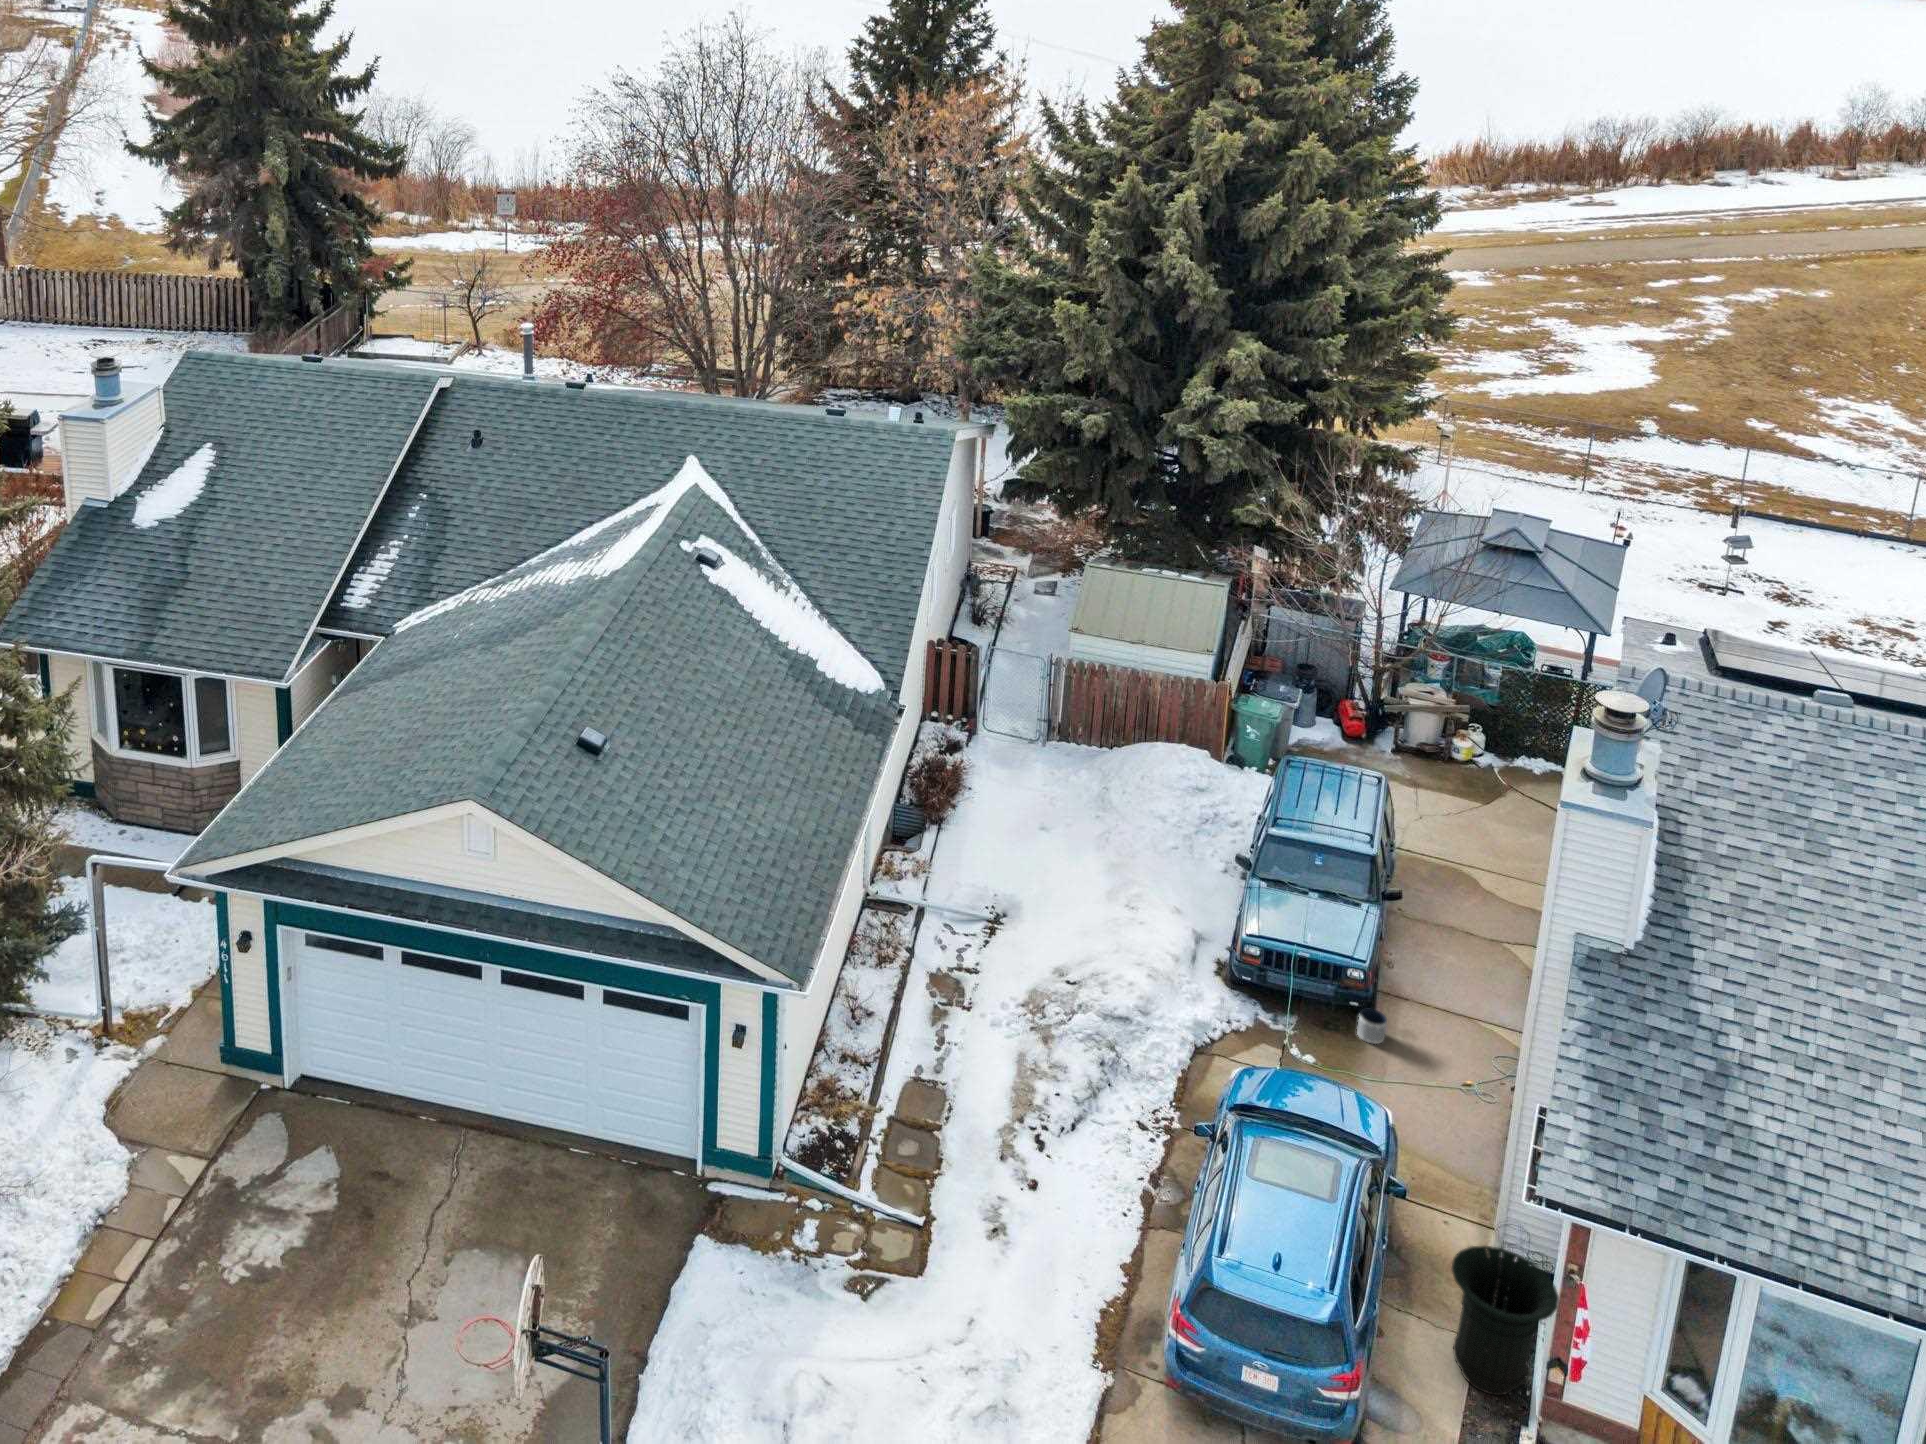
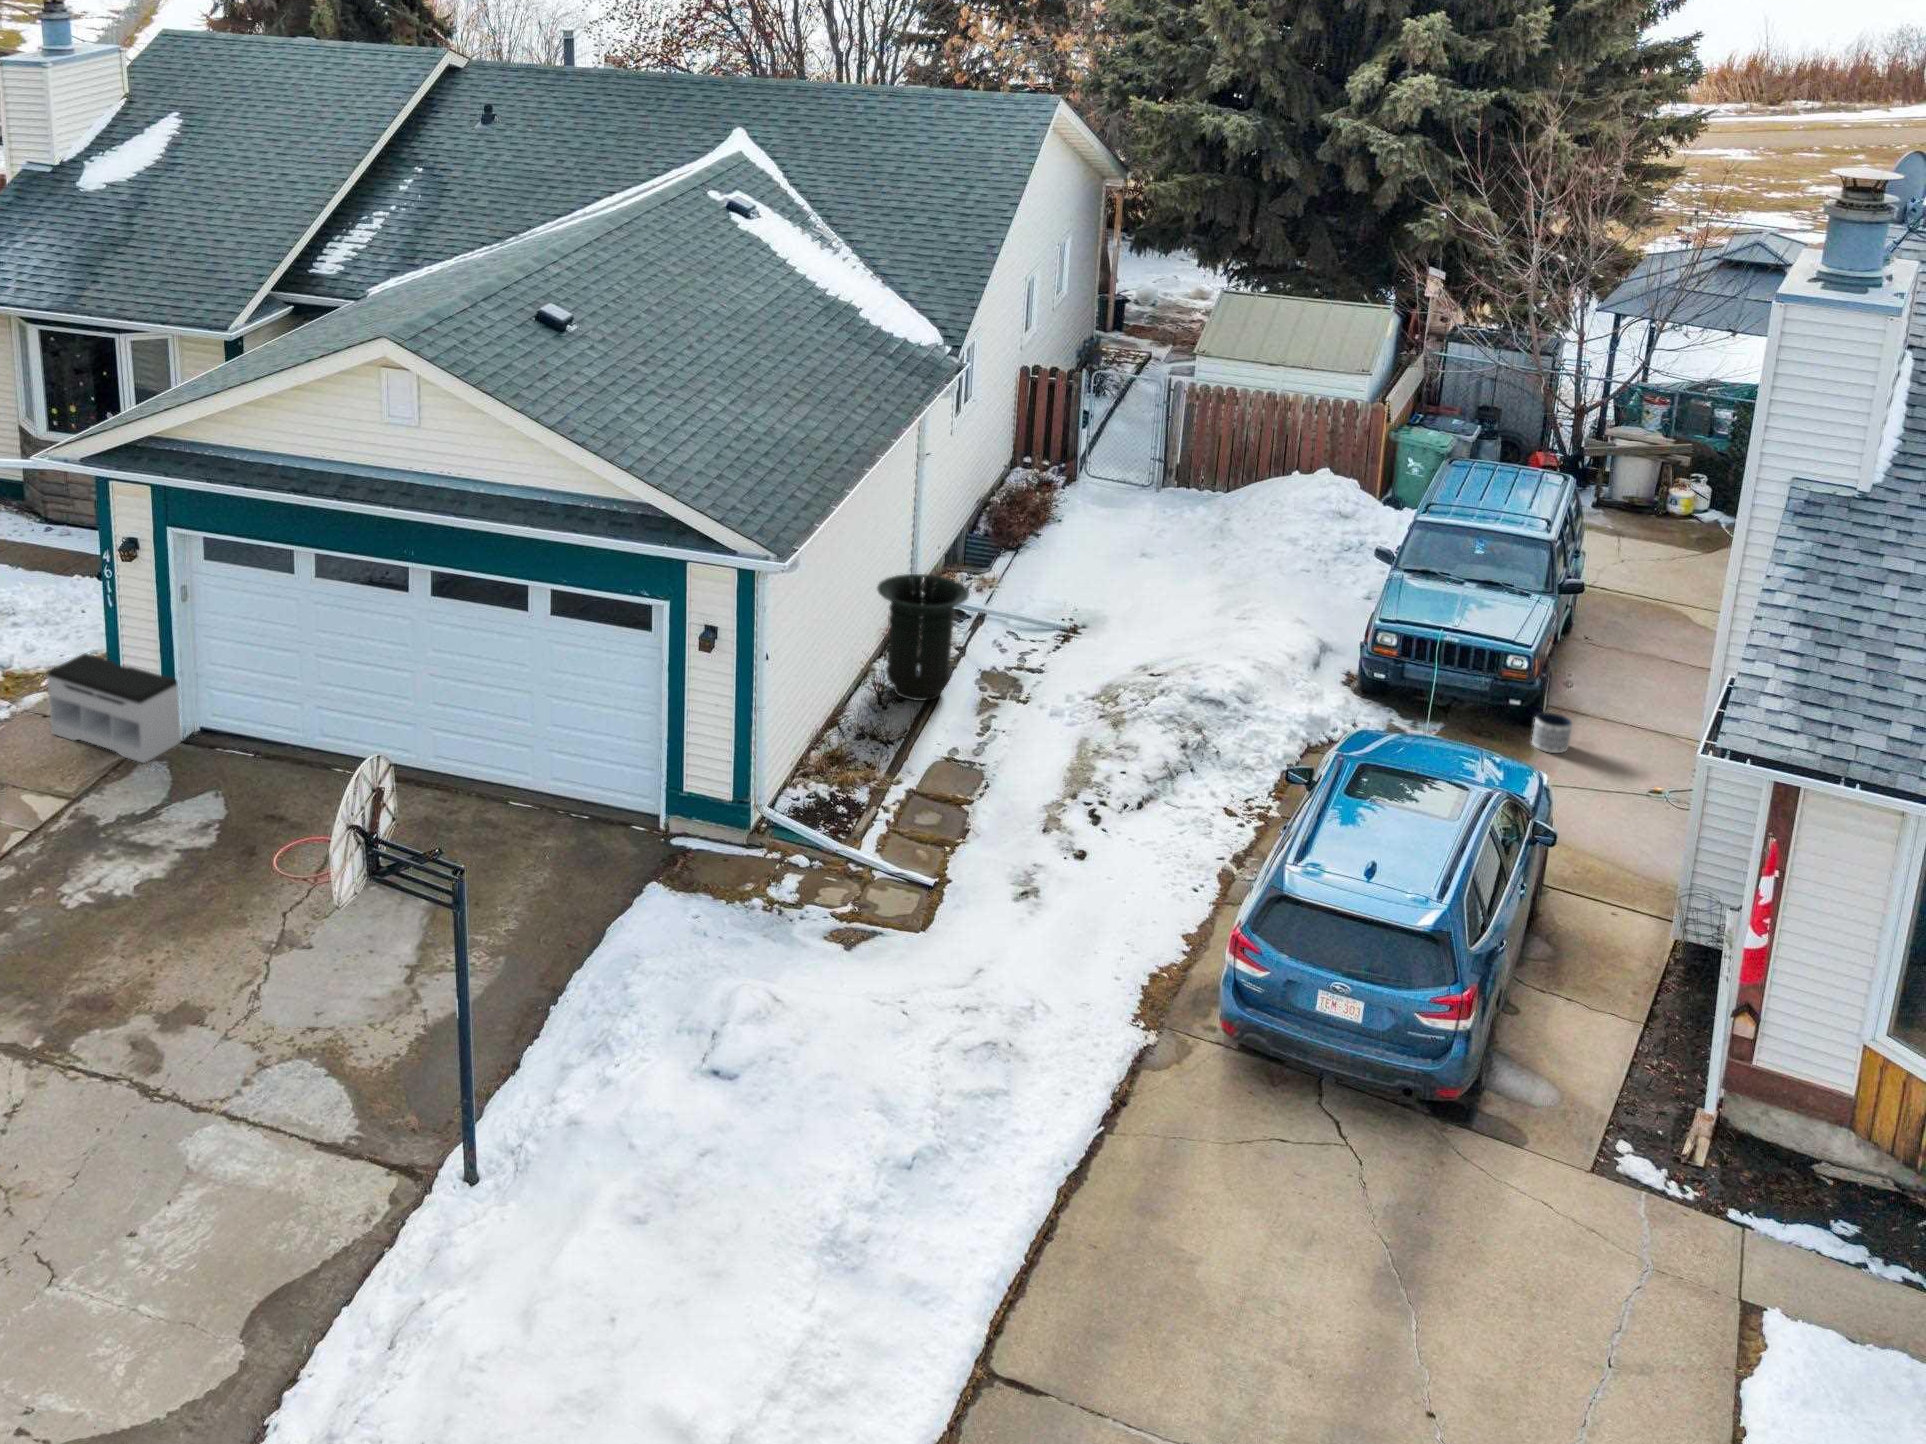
bench: none [168,1018,286,1125] -> present [47,653,181,763]
trash can: present [1452,1246,1559,1395] -> present [877,574,969,701]

